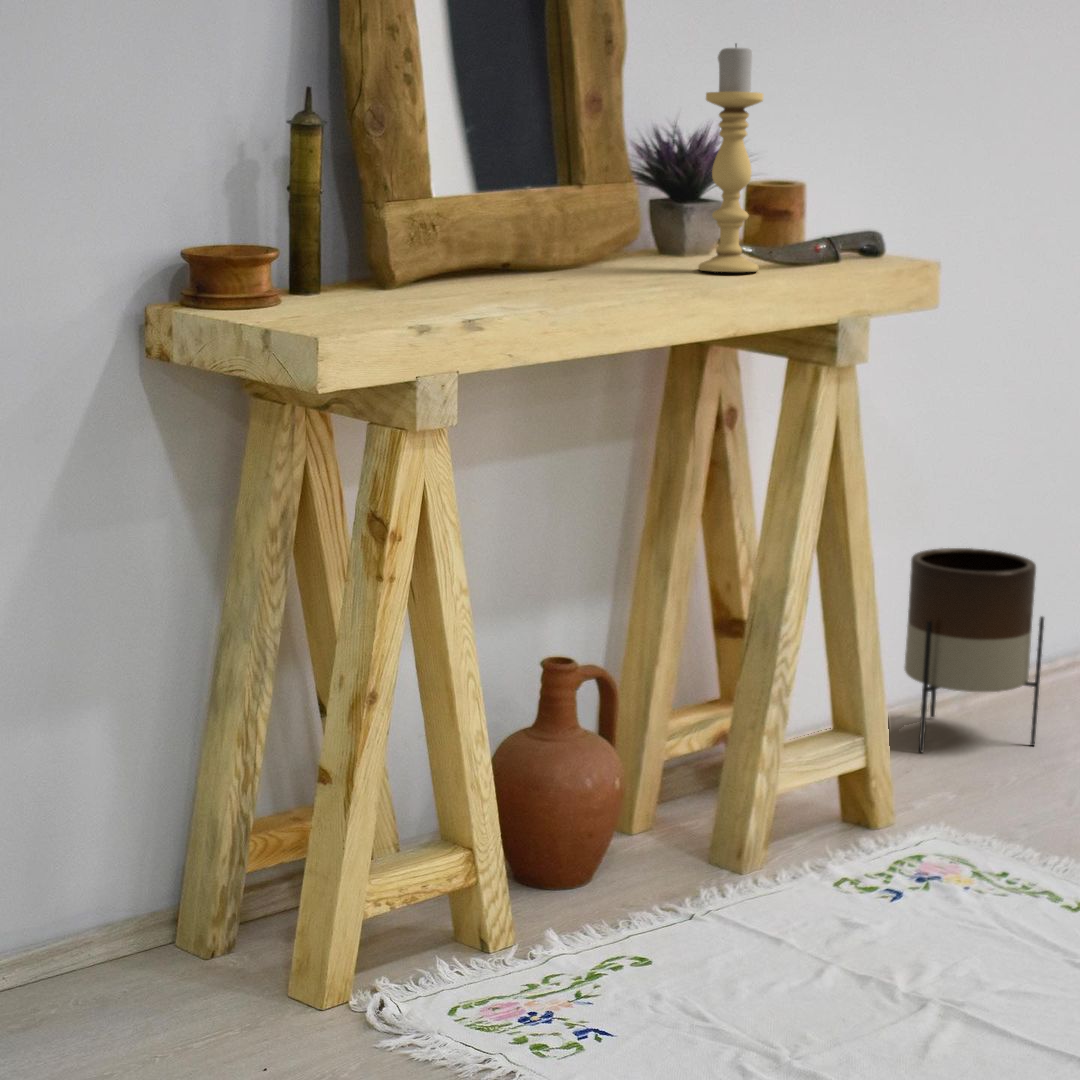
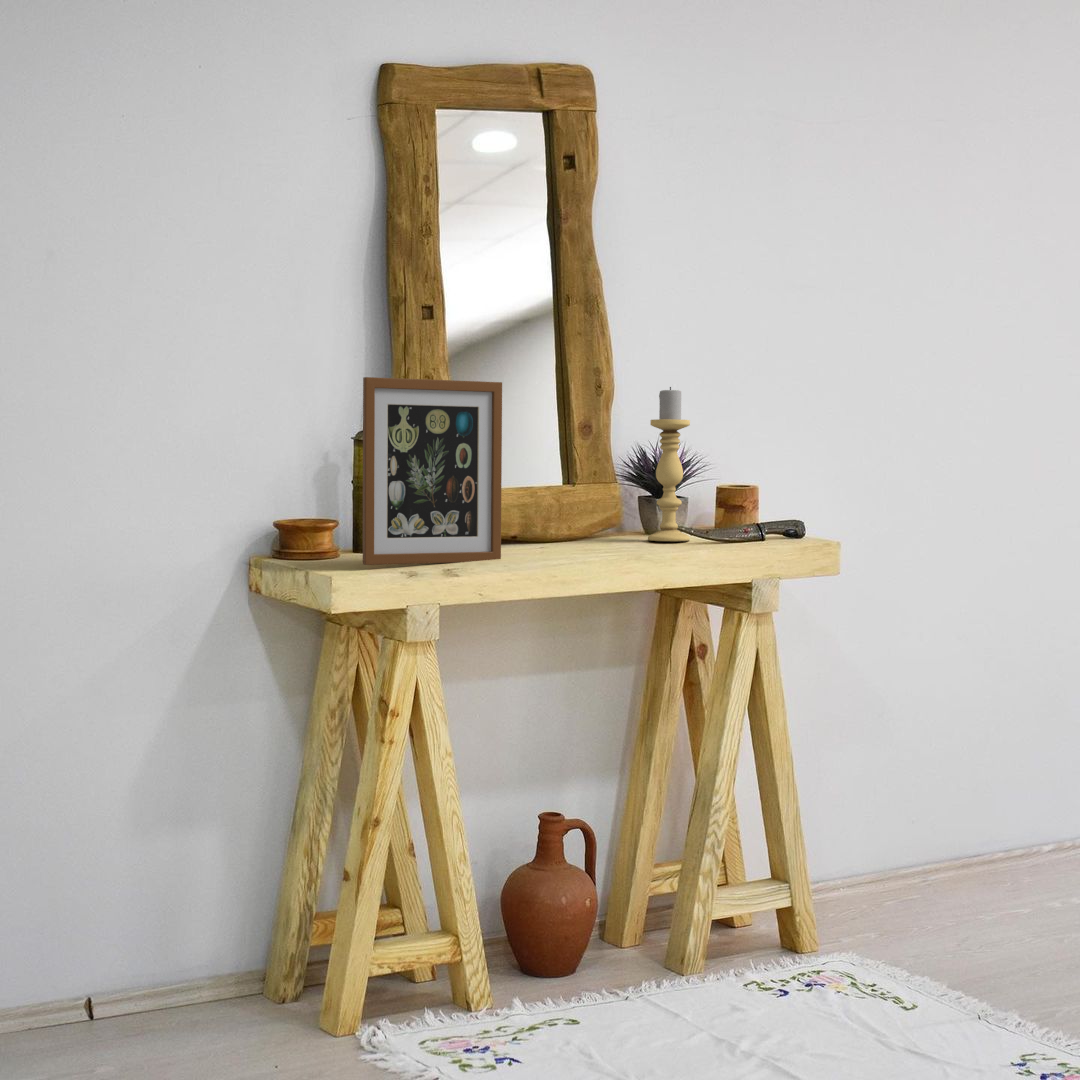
picture frame: none [337,12,531,314] -> present [363,377,502,565]
planter: present [905,548,1044,752] -> none [865,753,969,910]

